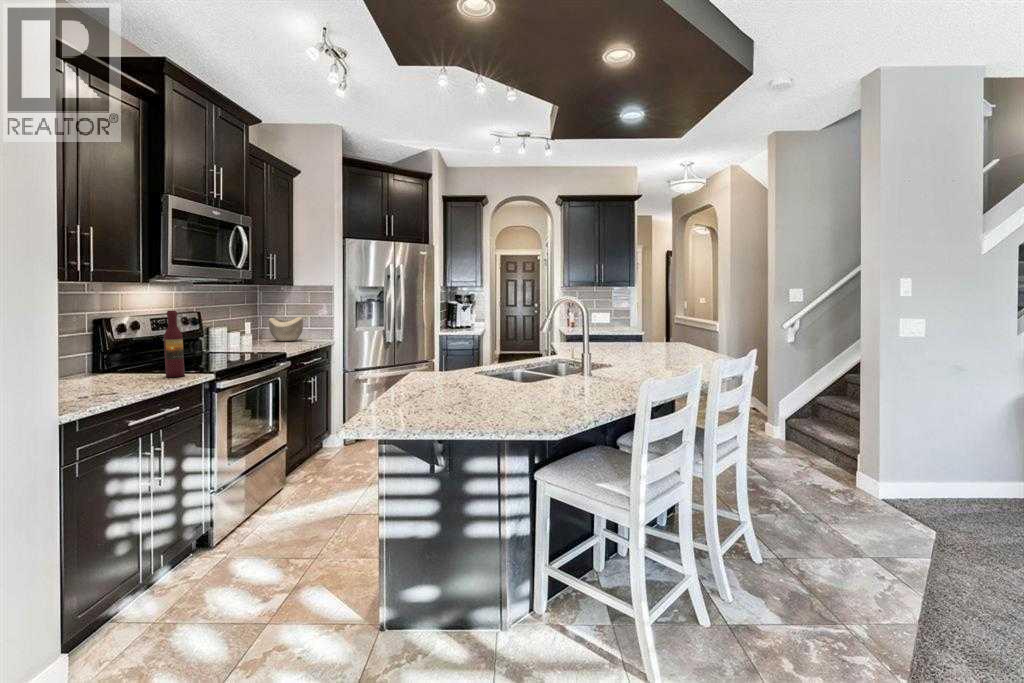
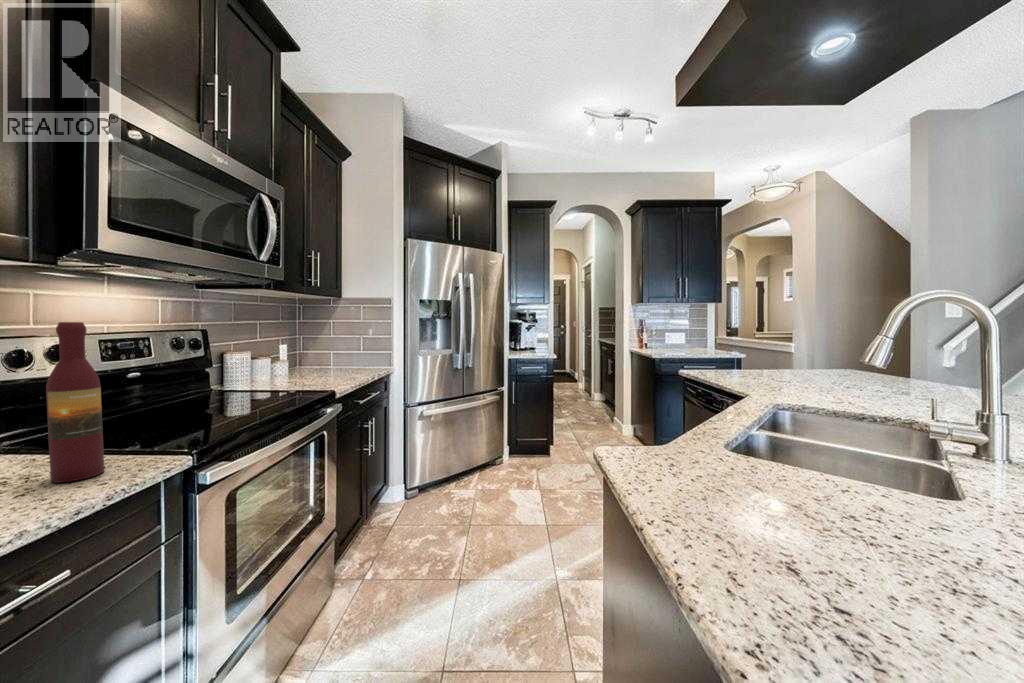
decorative bowl: present [269,317,303,341] -> none [311,338,356,369]

